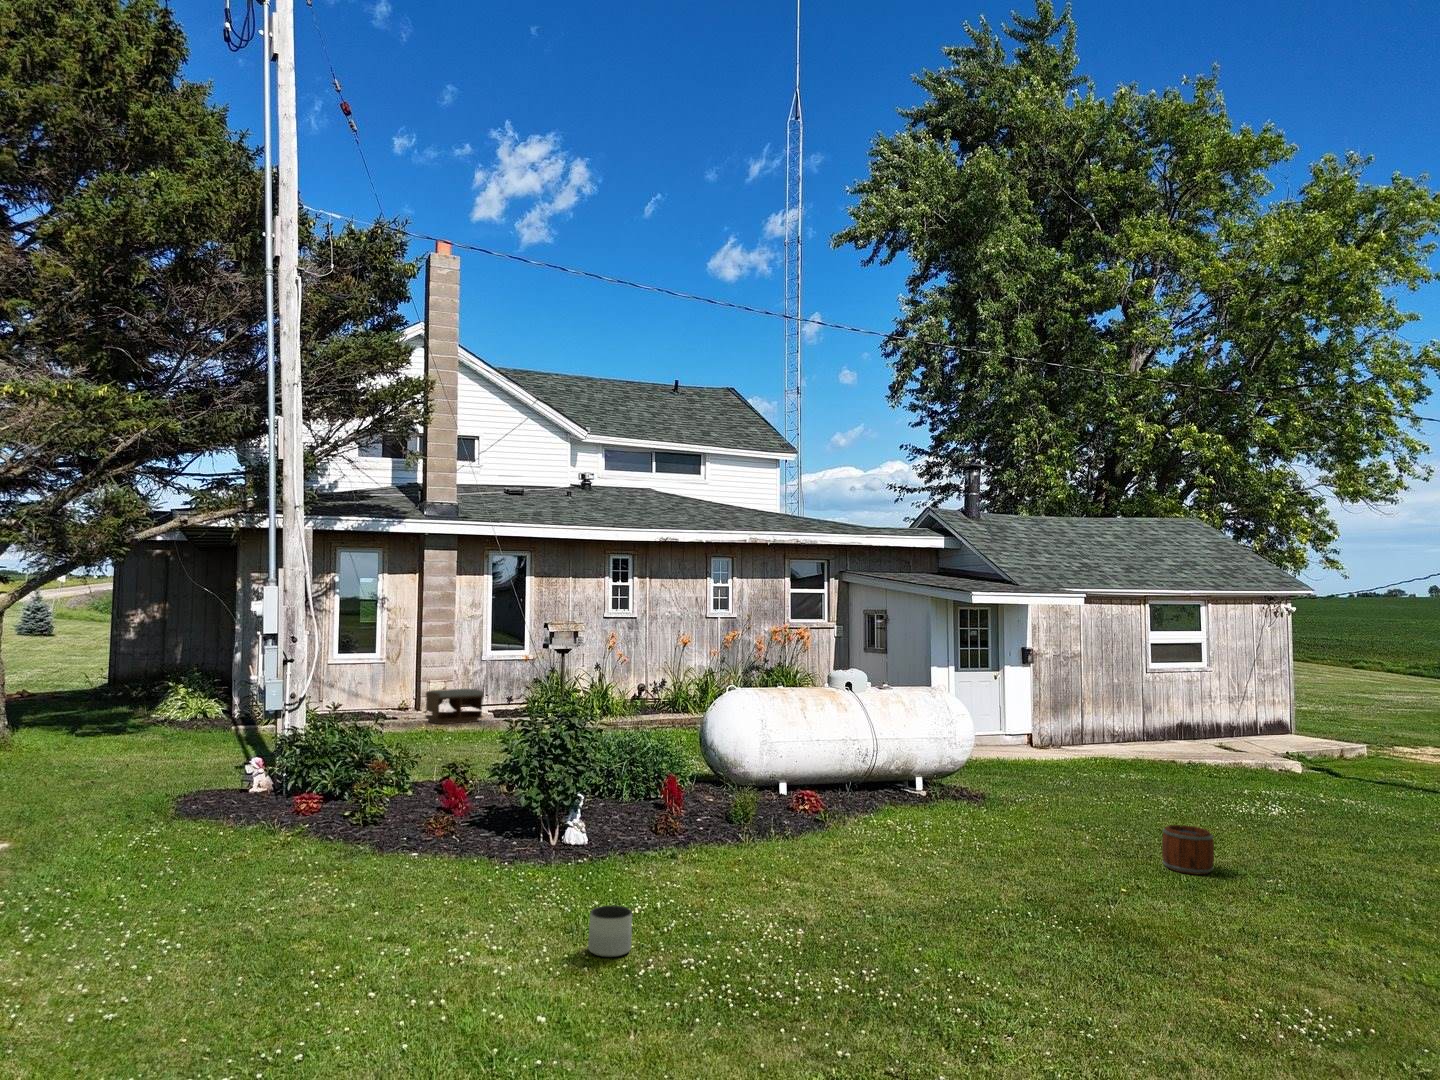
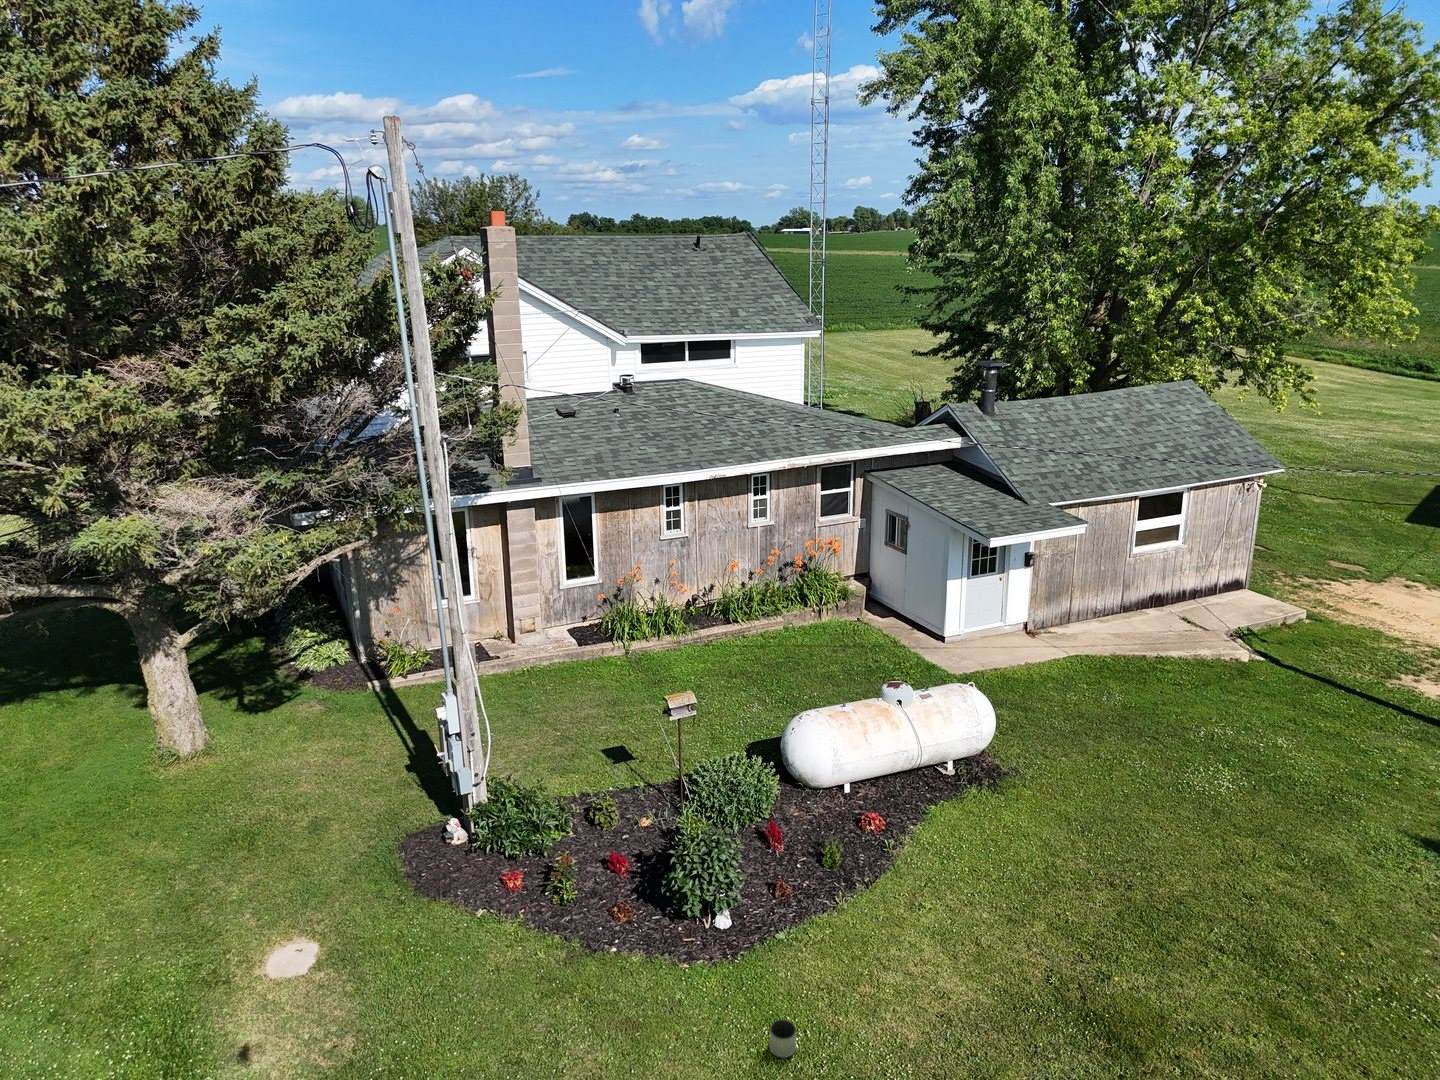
bench: present [425,689,484,724] -> none [520,616,569,656]
bucket: present [1162,825,1214,874] -> none [1127,855,1165,895]

